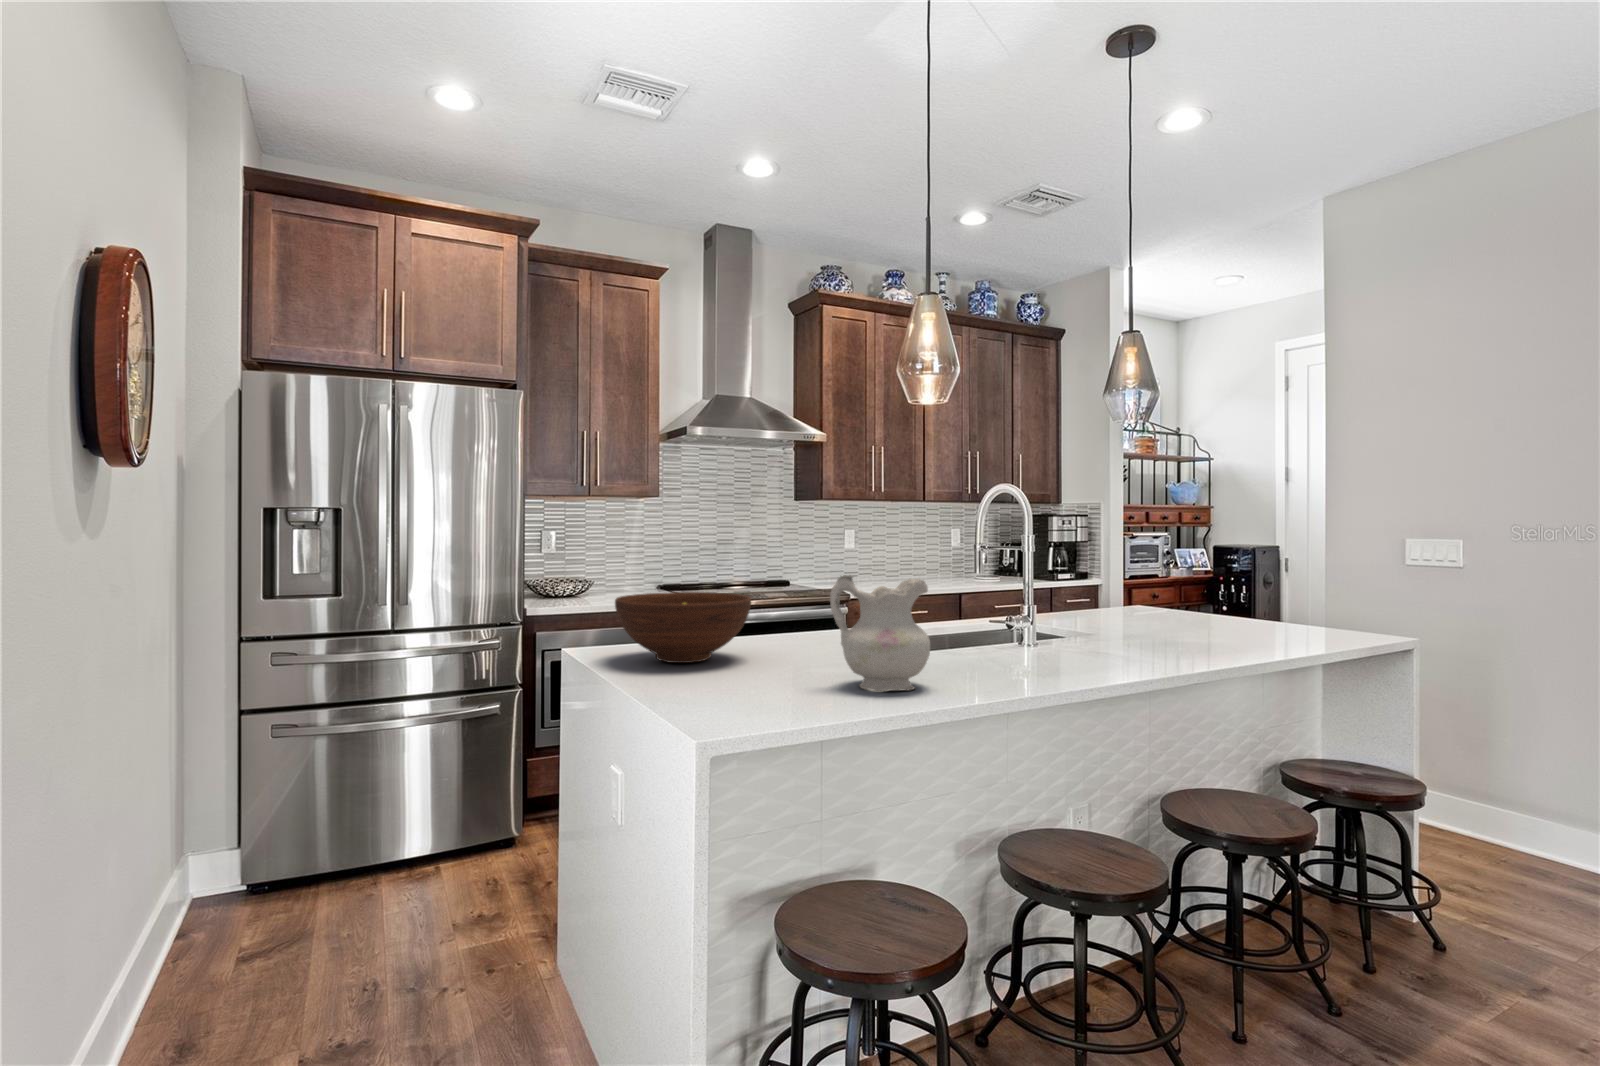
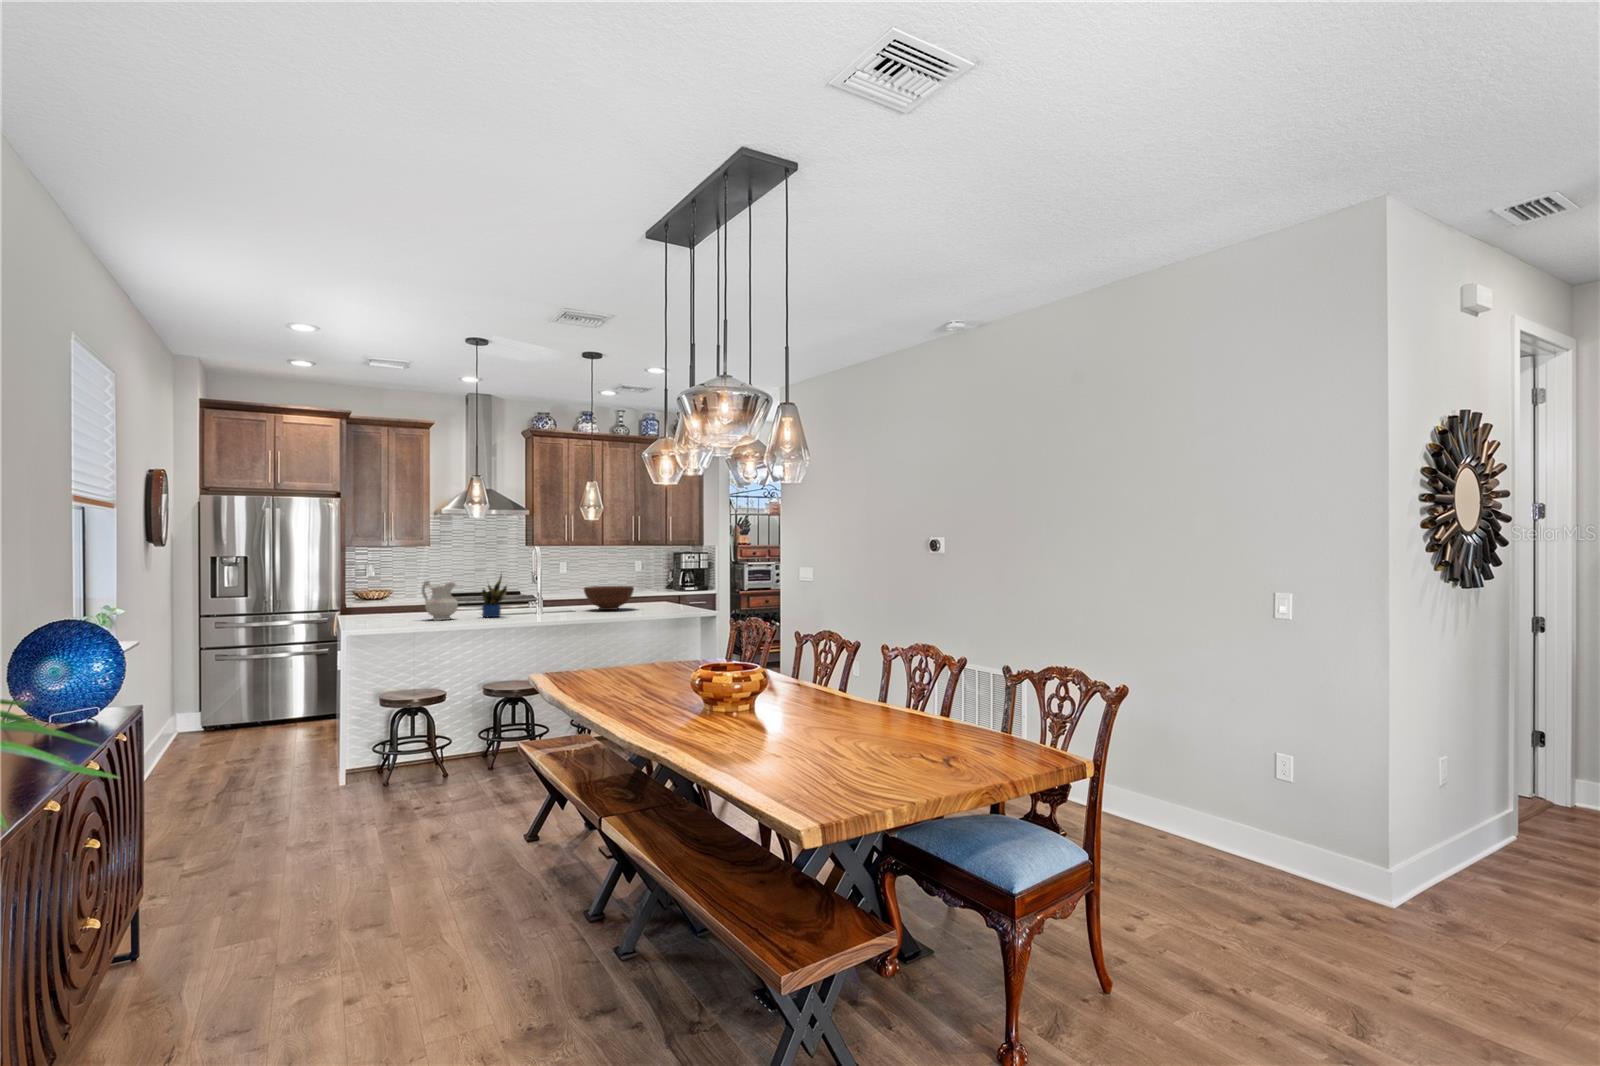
potted plant: none [966,550,1051,679] -> present [482,575,507,617]
fruit bowl: present [615,592,751,663] -> present [584,586,634,610]

